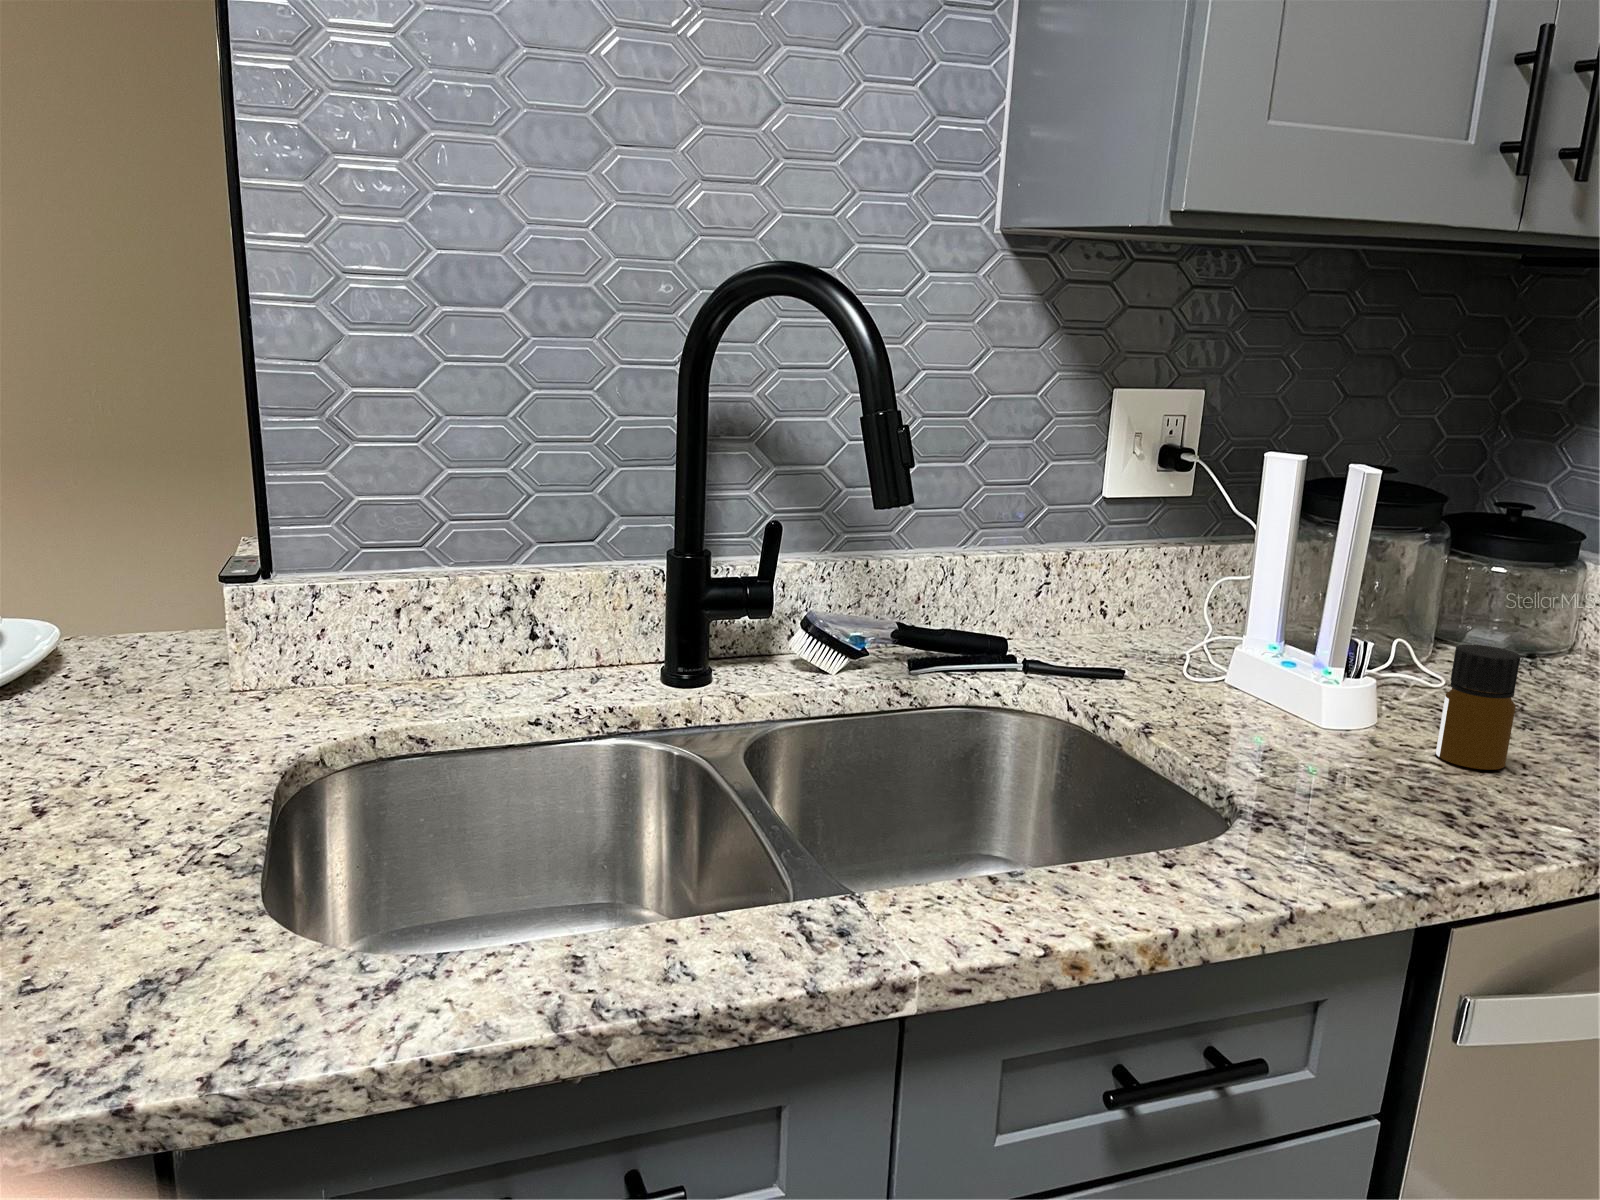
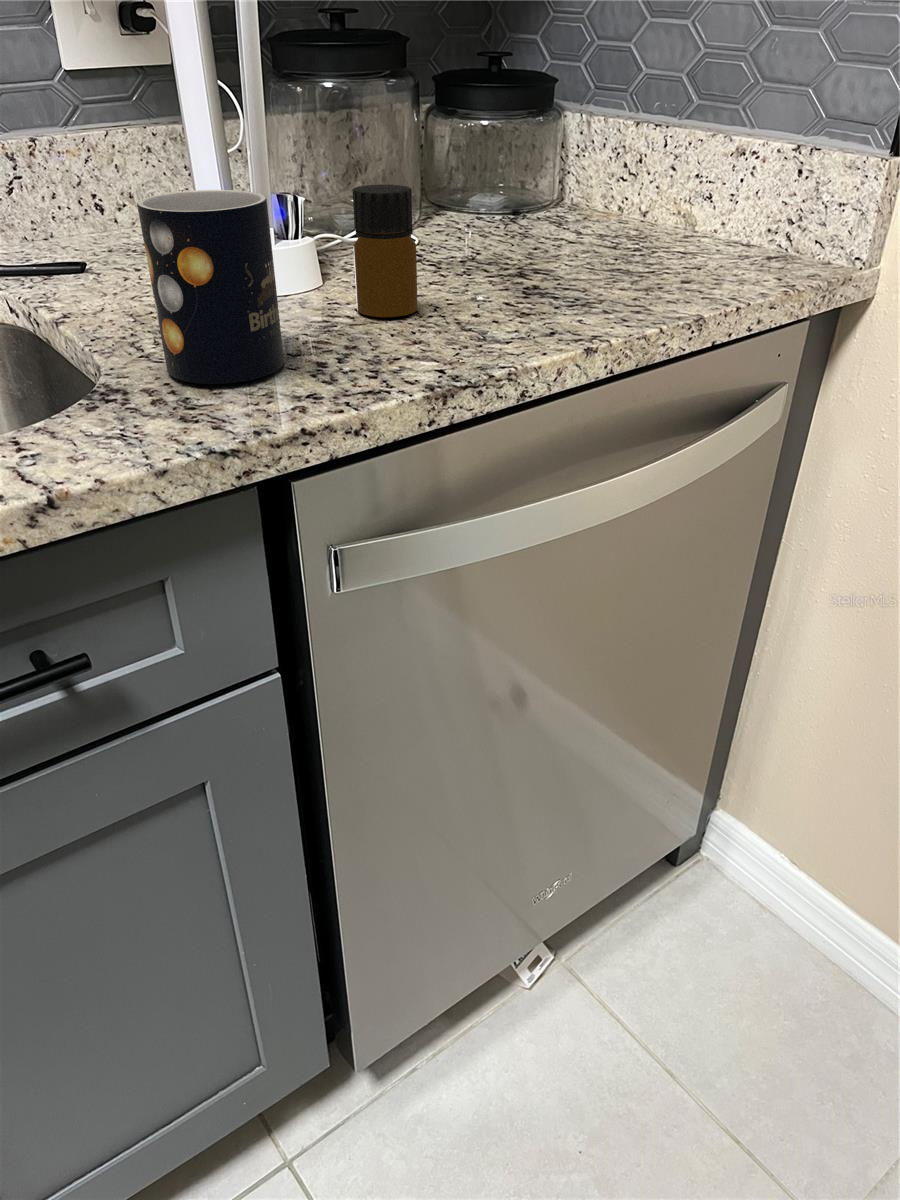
mug: none [1293,647,1434,822] -> present [137,190,284,384]

